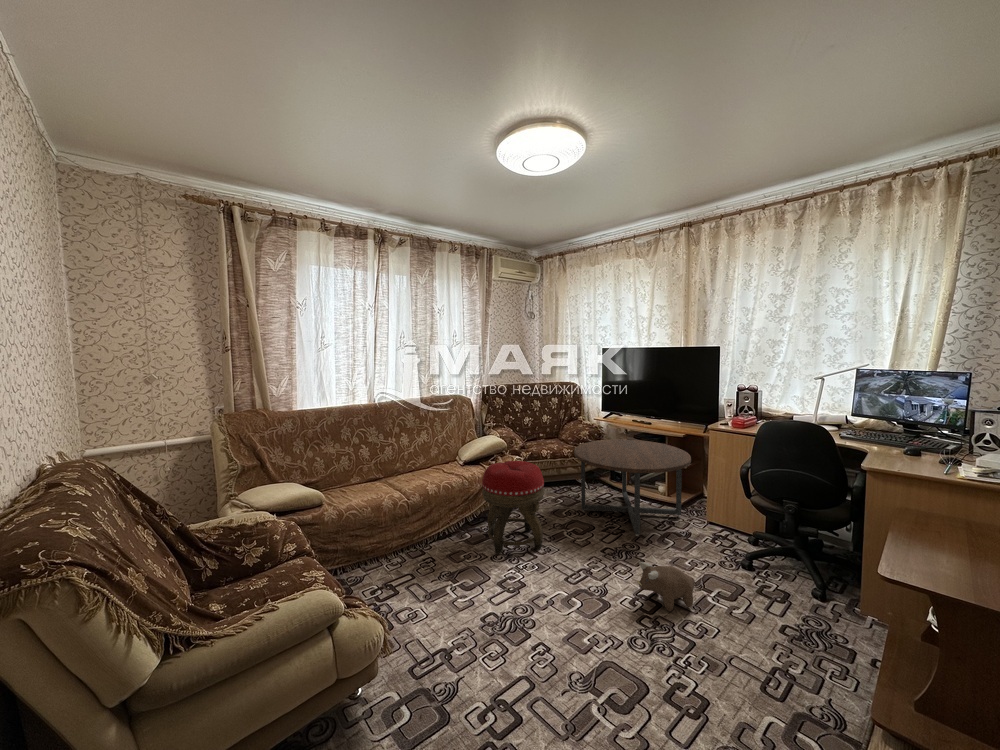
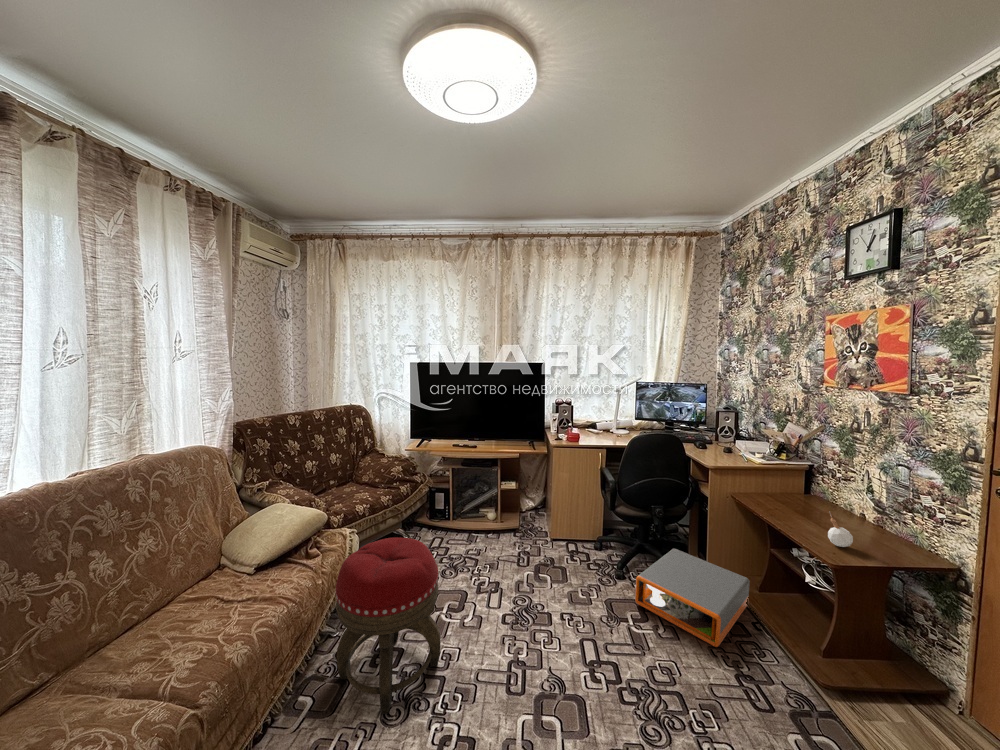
coffee table: present [574,439,691,536] -> none [416,464,543,581]
candle: none [920,527,957,575] -> present [828,515,853,547]
plush toy: present [637,562,695,611] -> none [591,612,638,667]
storage box: none [735,563,904,654] -> present [635,549,750,647]

